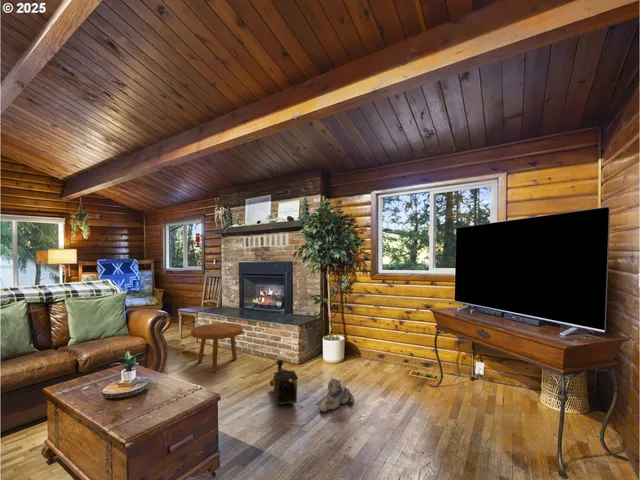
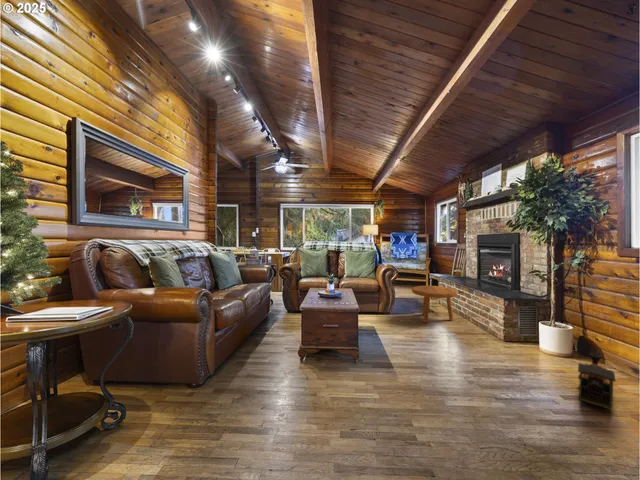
toy train: present [270,360,298,405] -> present [578,353,615,410]
plush toy: present [320,378,354,412] -> none [468,348,523,382]

